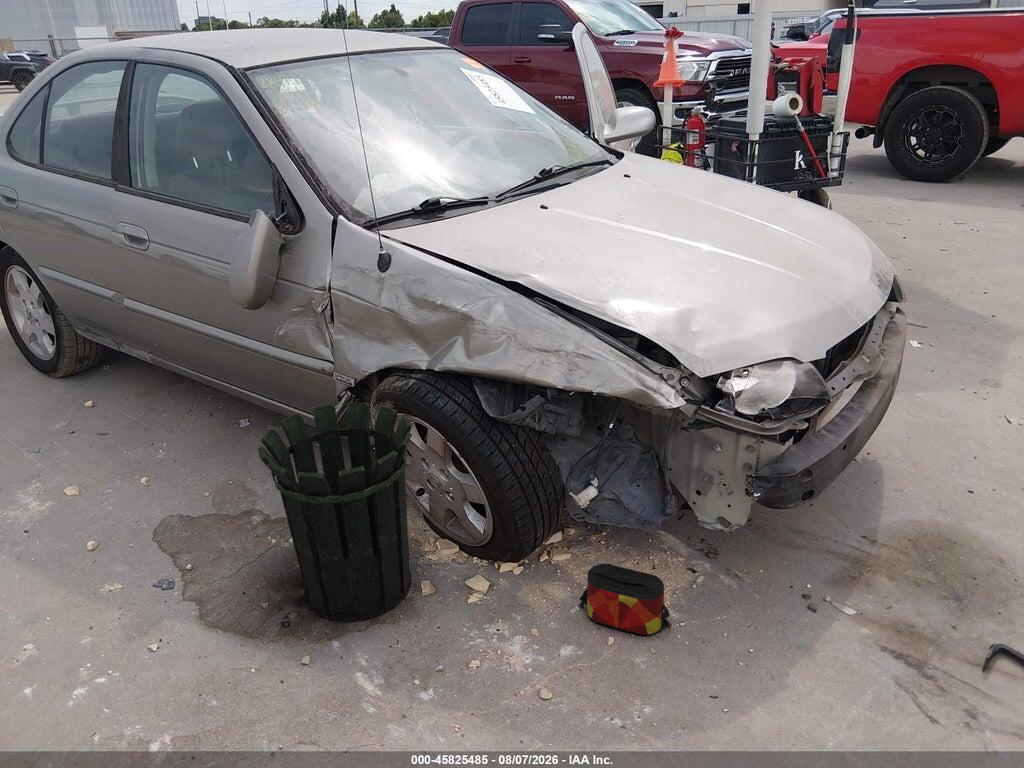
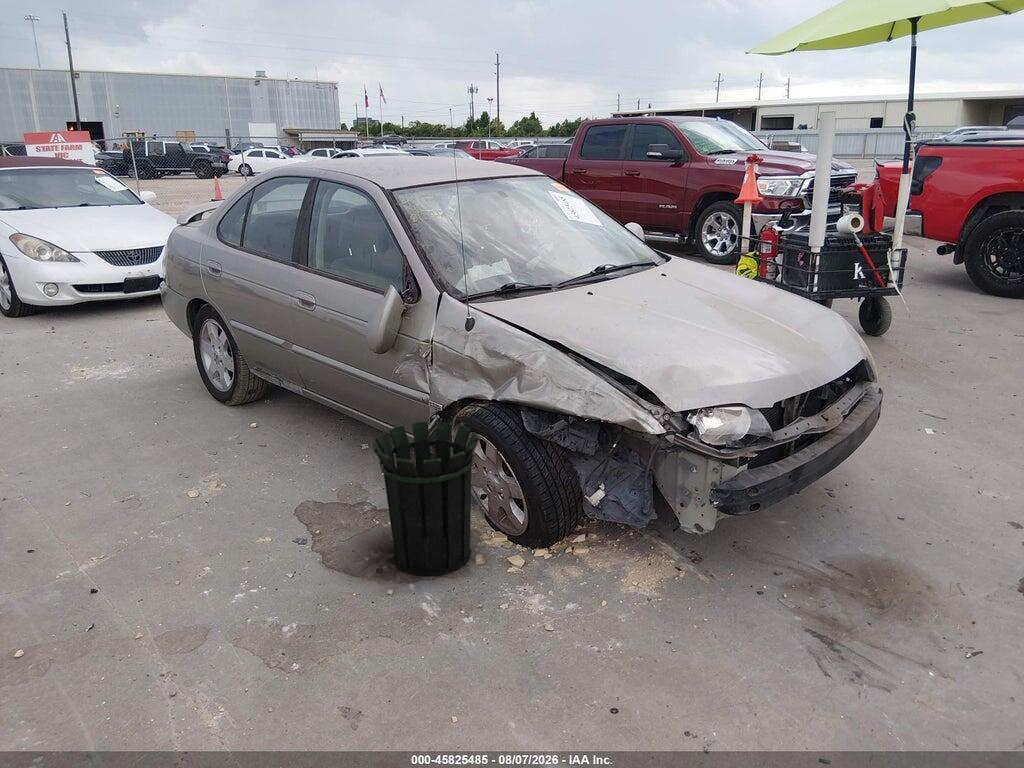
bag: present [579,564,670,636] -> none [589,551,652,605]

